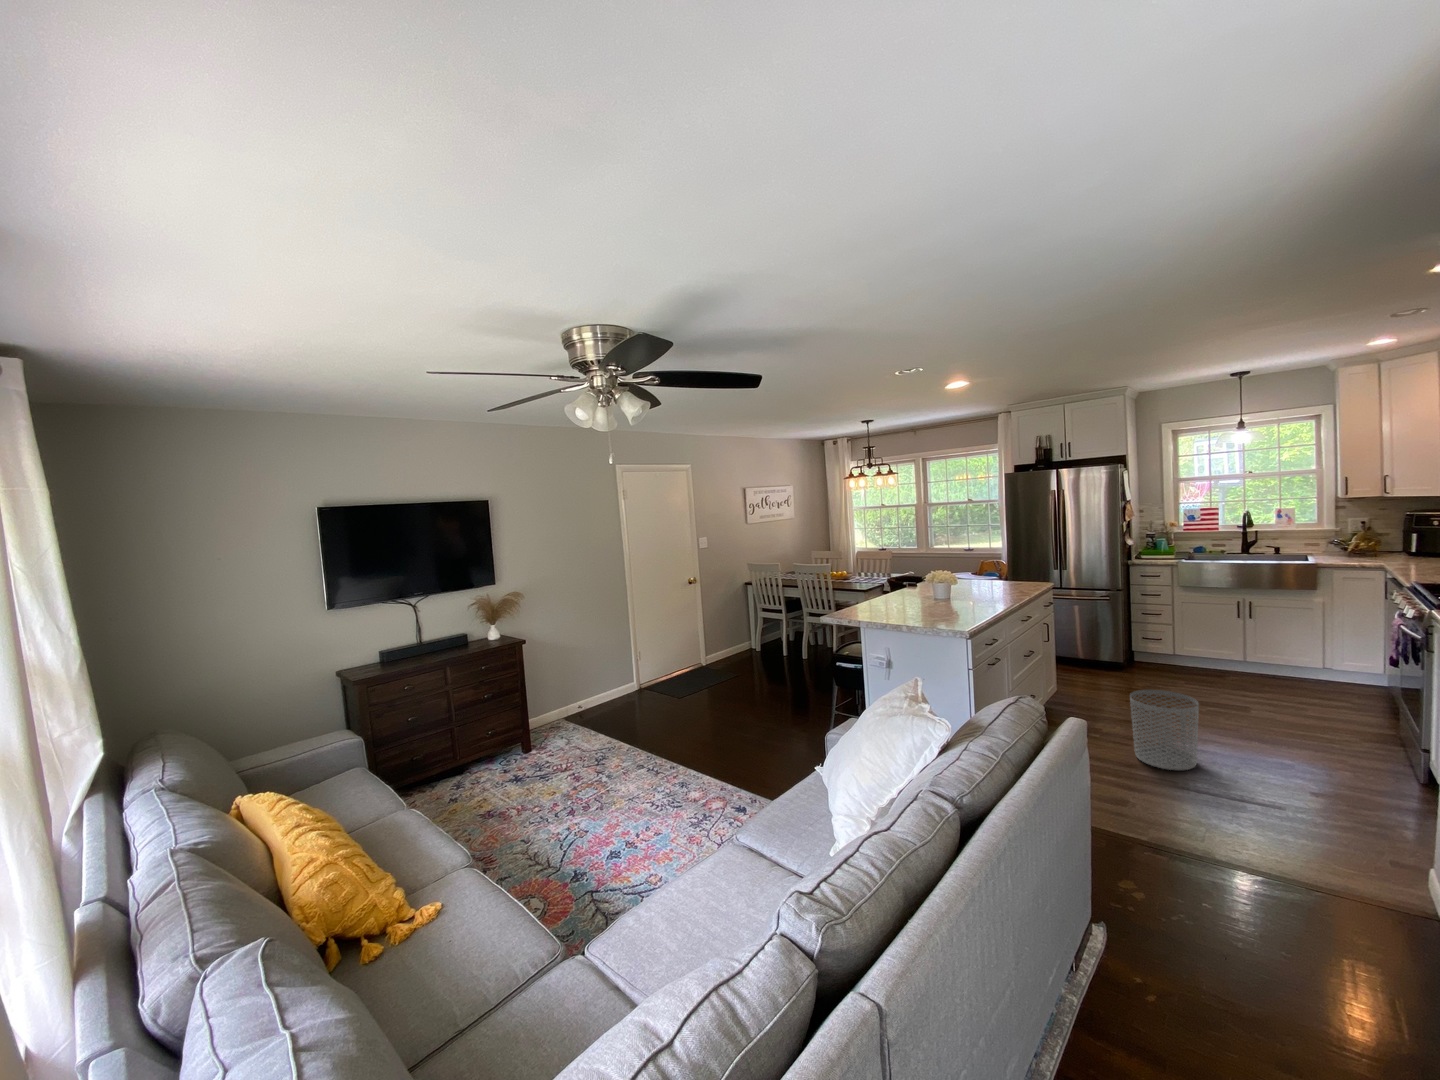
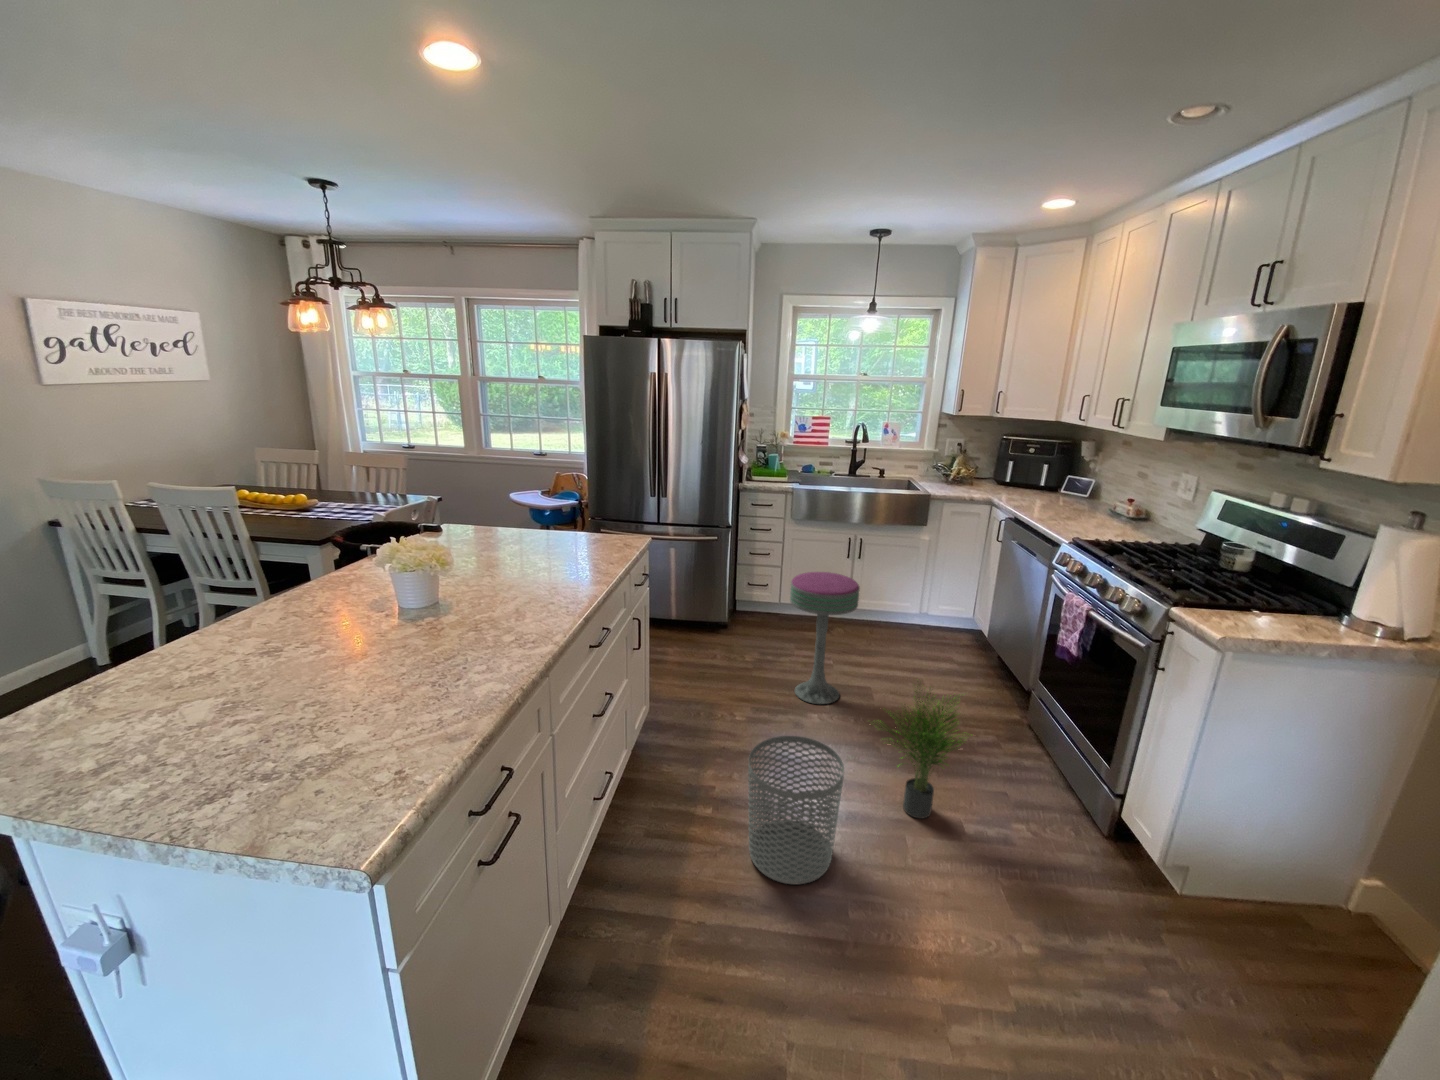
bar stool: none [1171,614,1233,709] -> present [790,572,860,704]
potted plant: none [1226,667,1320,765] -> present [881,686,961,819]

